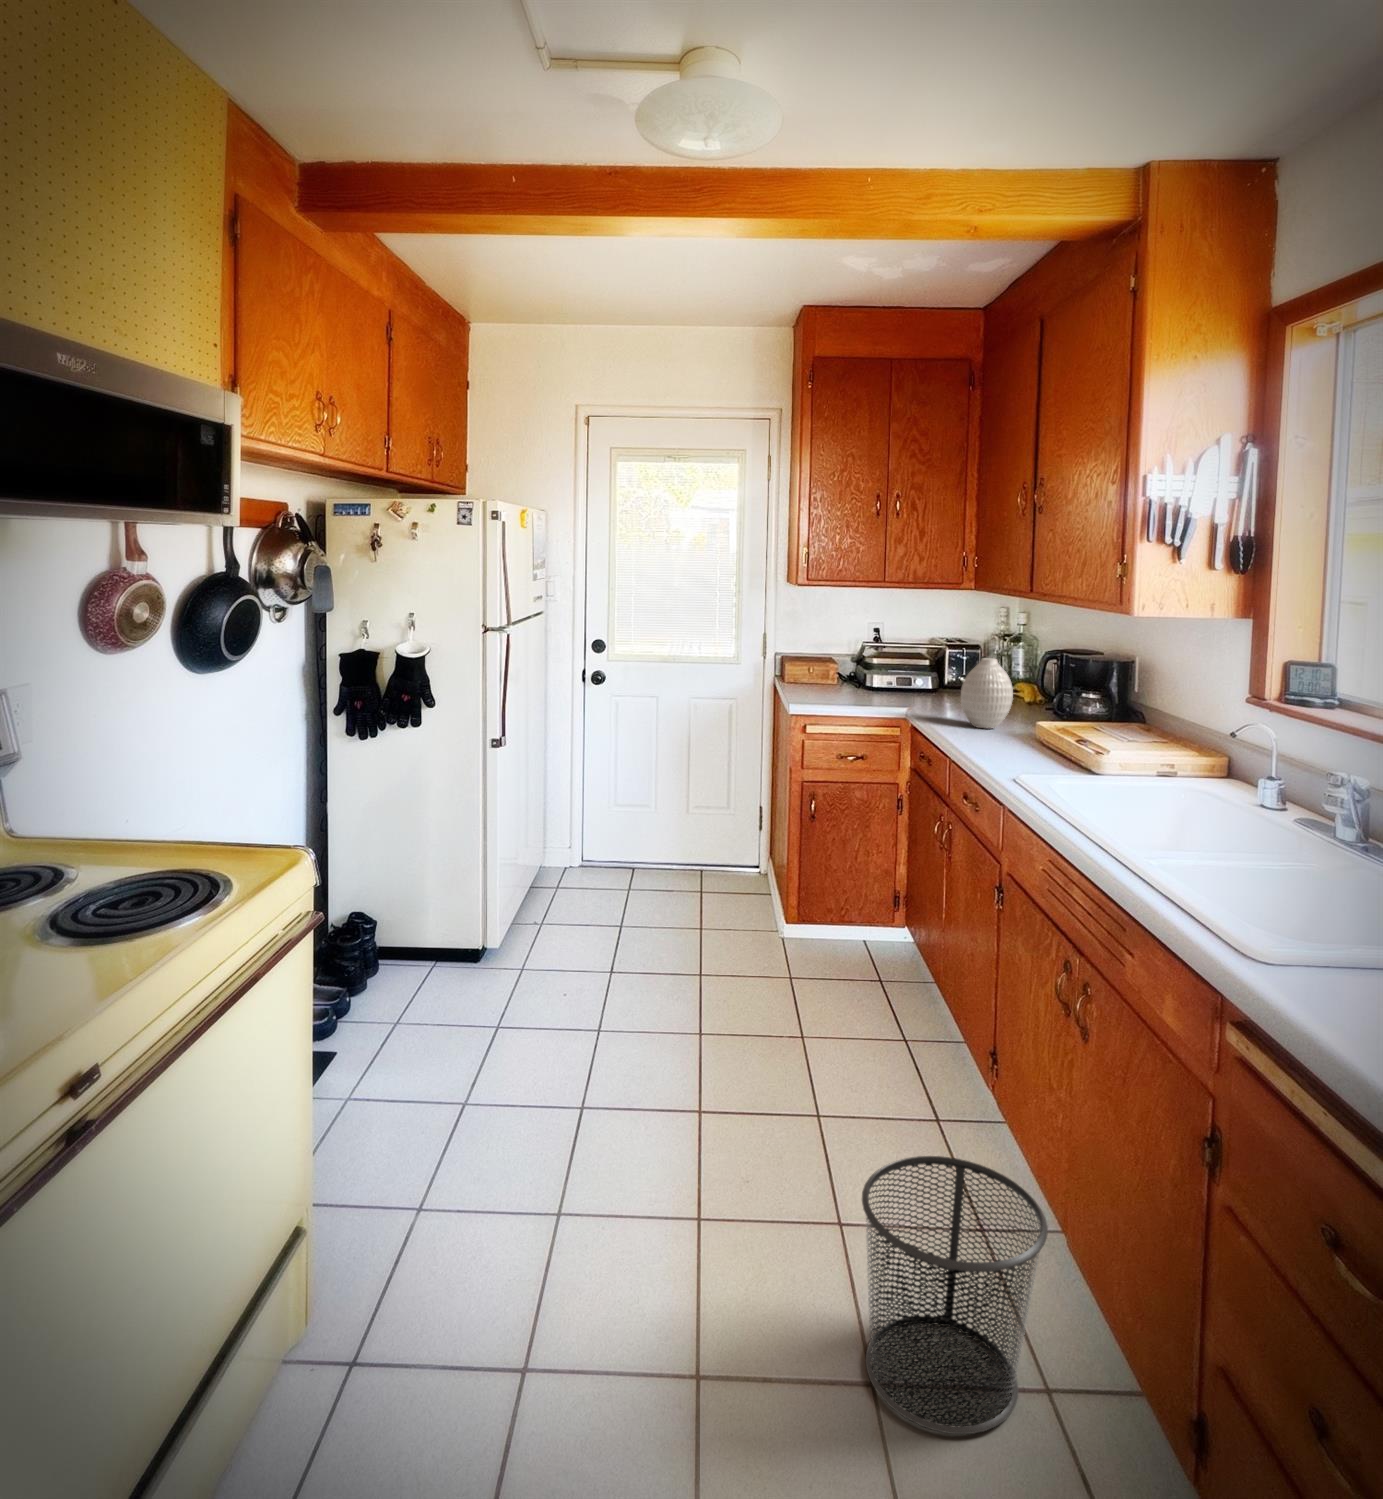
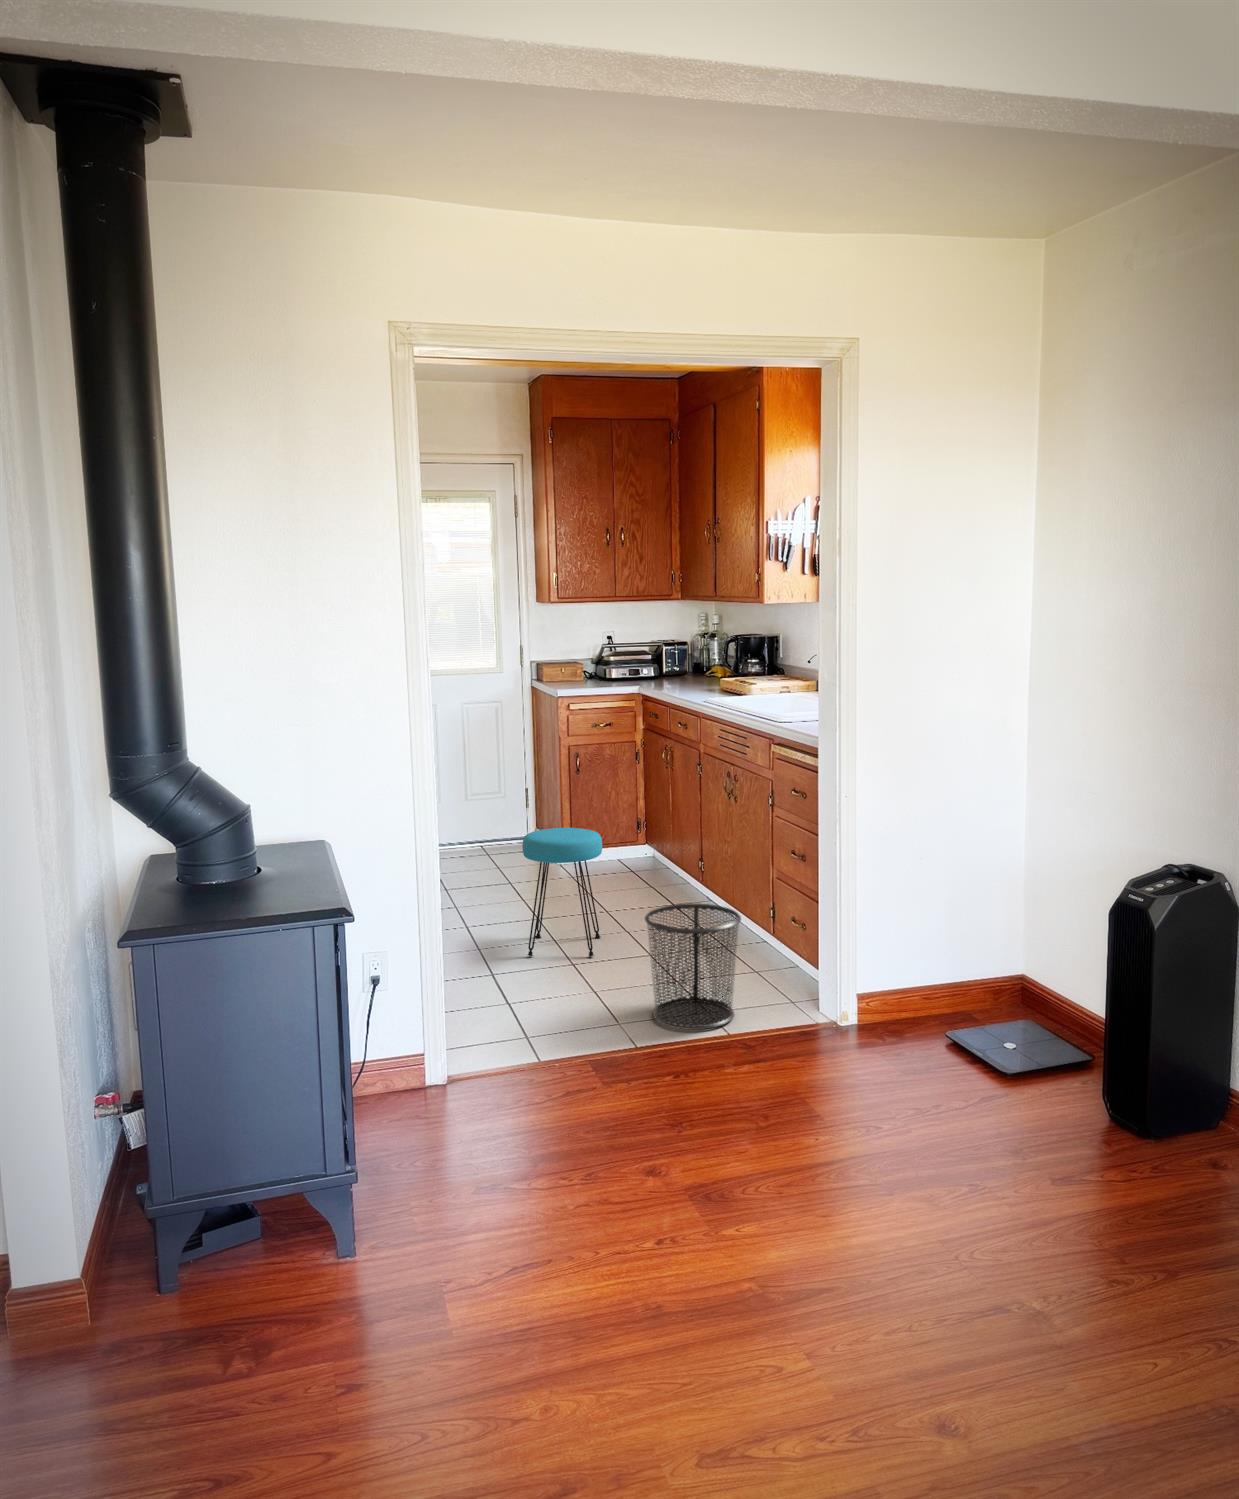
vase: present [961,658,1013,728] -> none [676,644,711,692]
stool: none [691,938,819,1156] -> present [522,828,602,956]

